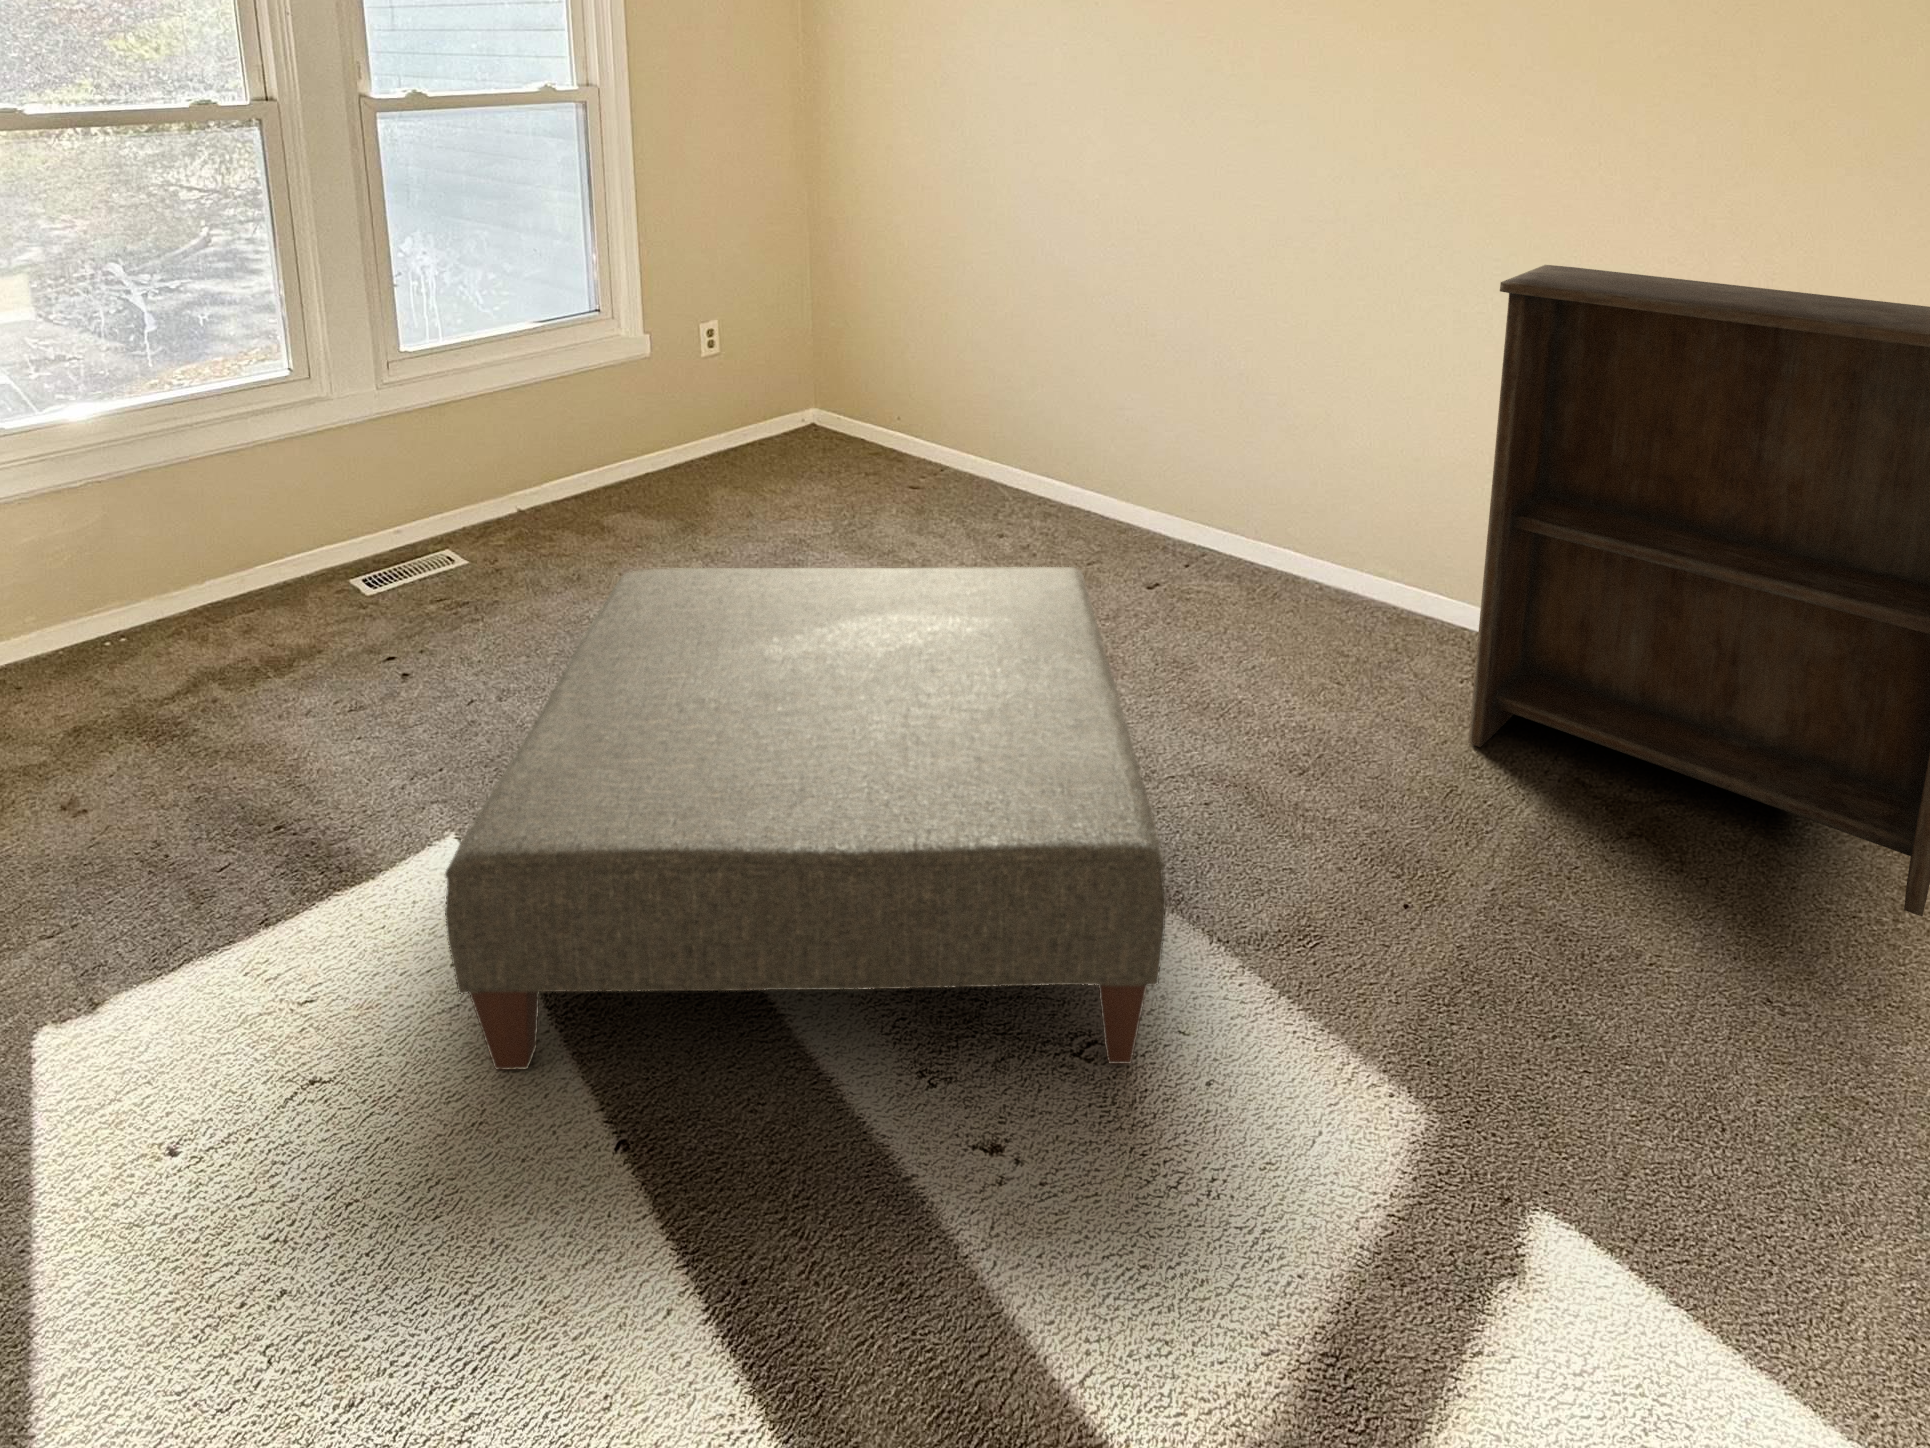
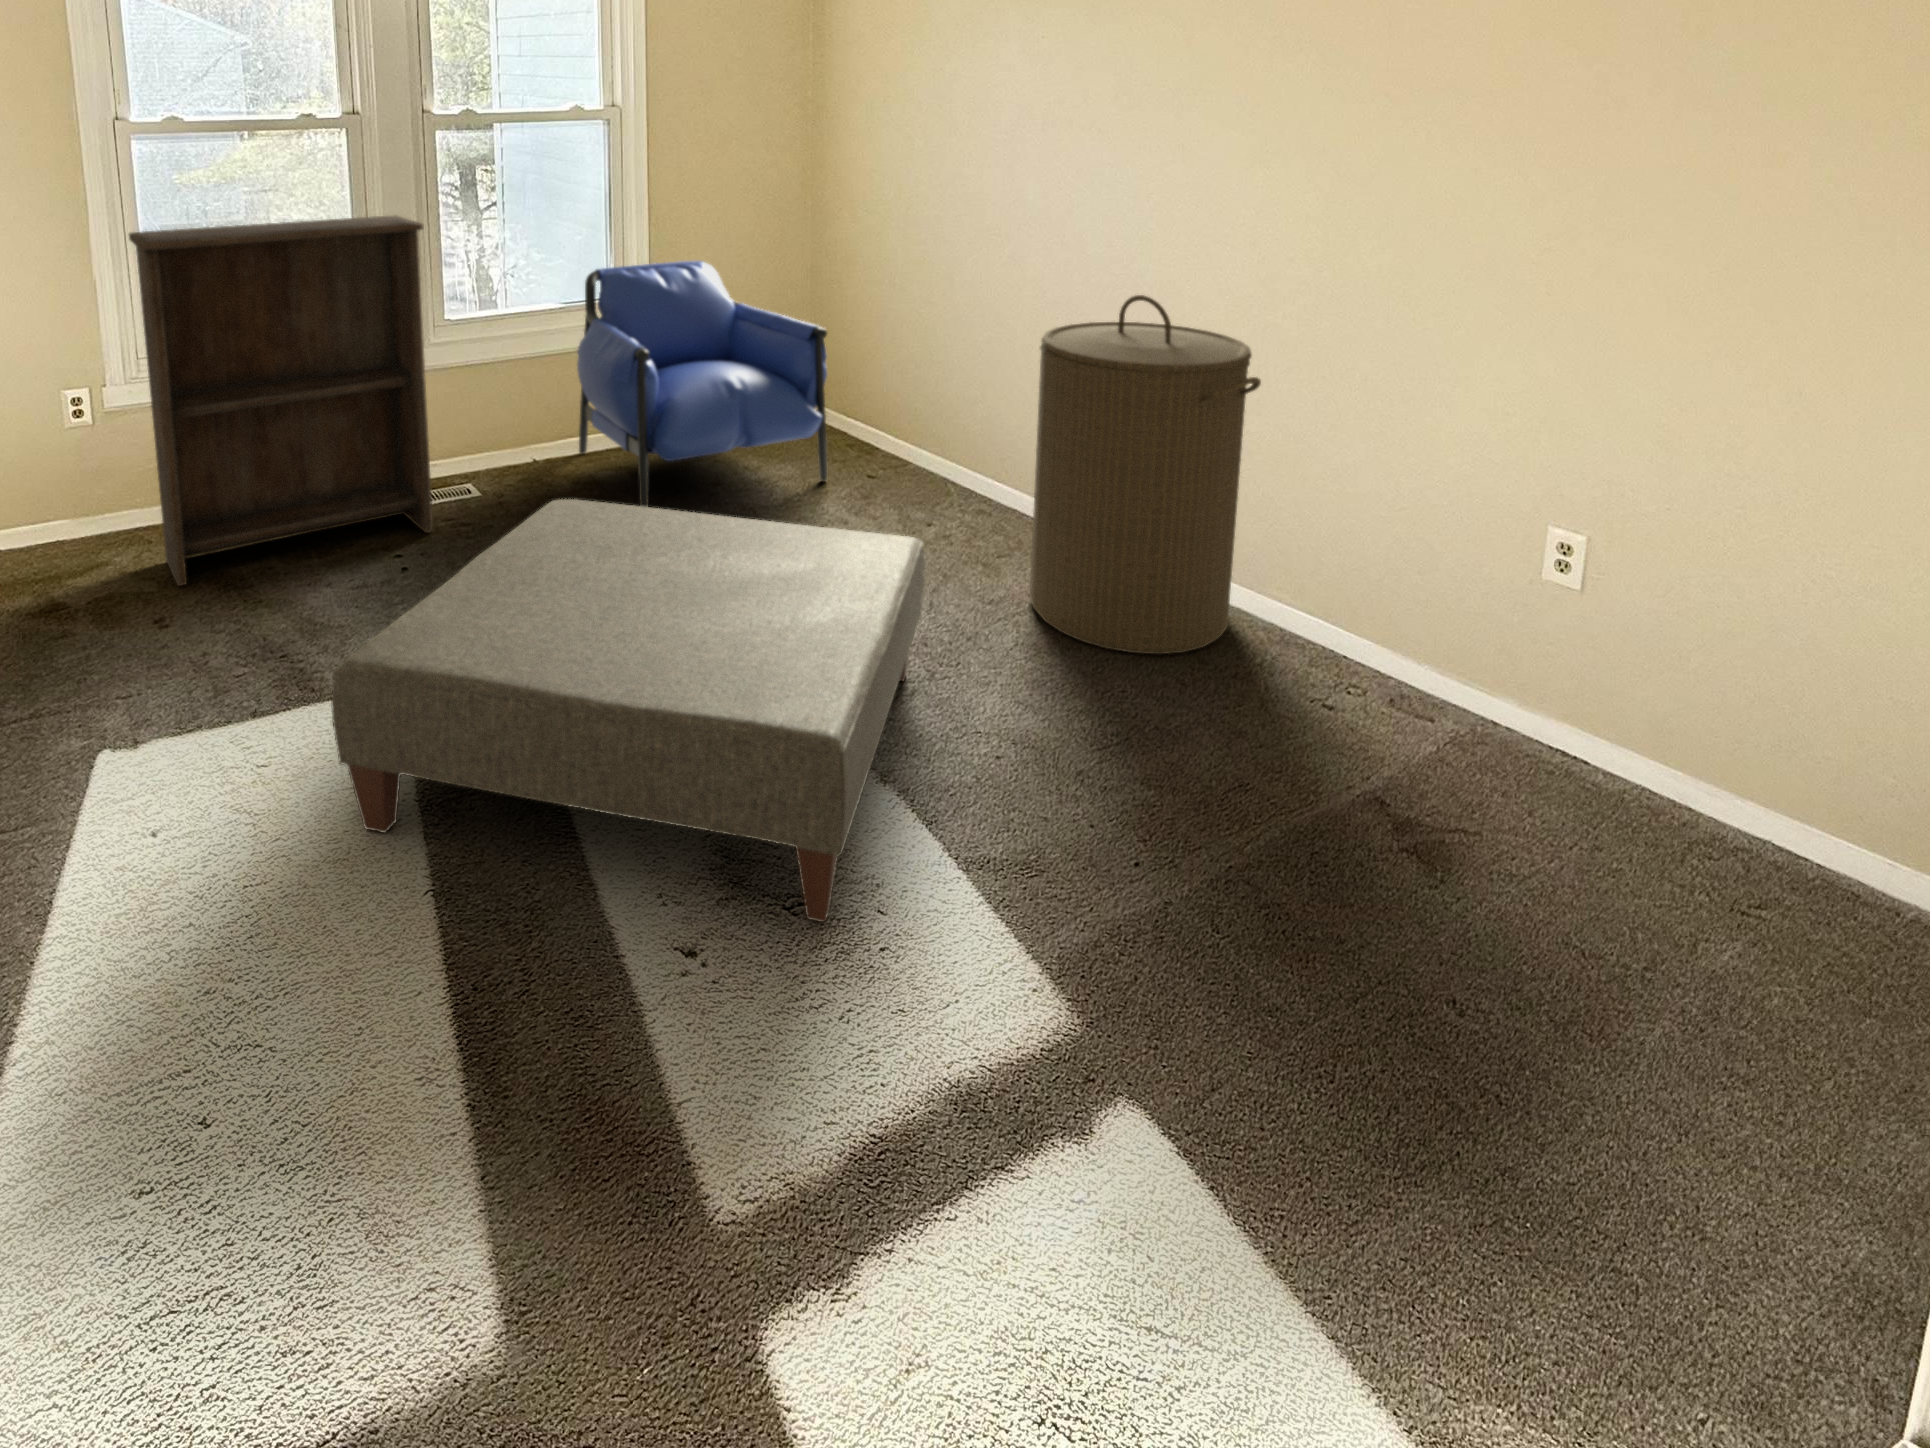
armchair: none [574,261,875,565] -> present [577,261,827,507]
bookshelf: present [1468,265,1930,916] -> present [129,215,433,586]
laundry hamper: none [1144,279,1392,656] -> present [1030,295,1261,654]

